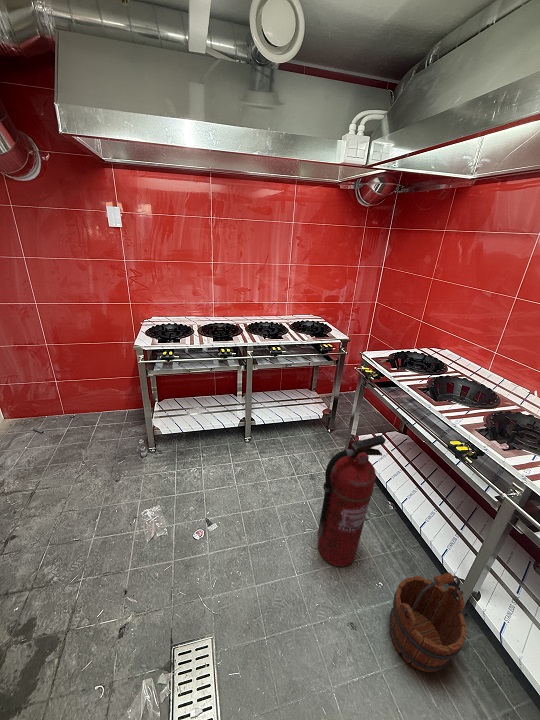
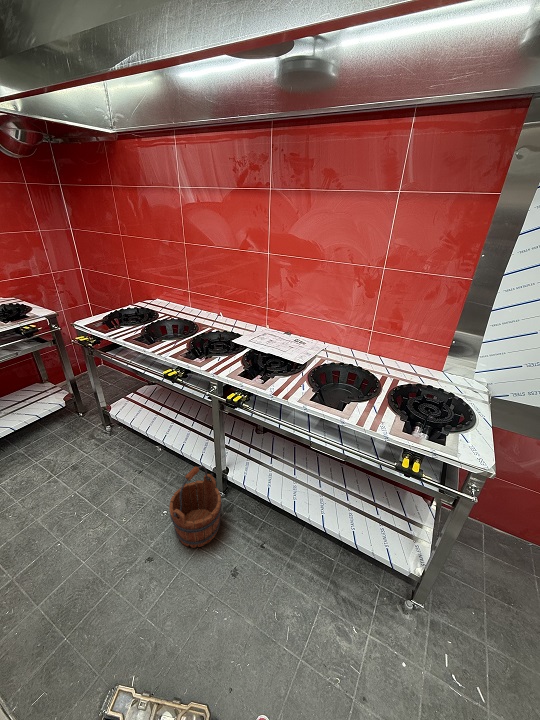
fire extinguisher: present [317,435,386,567] -> none [62,393,137,530]

